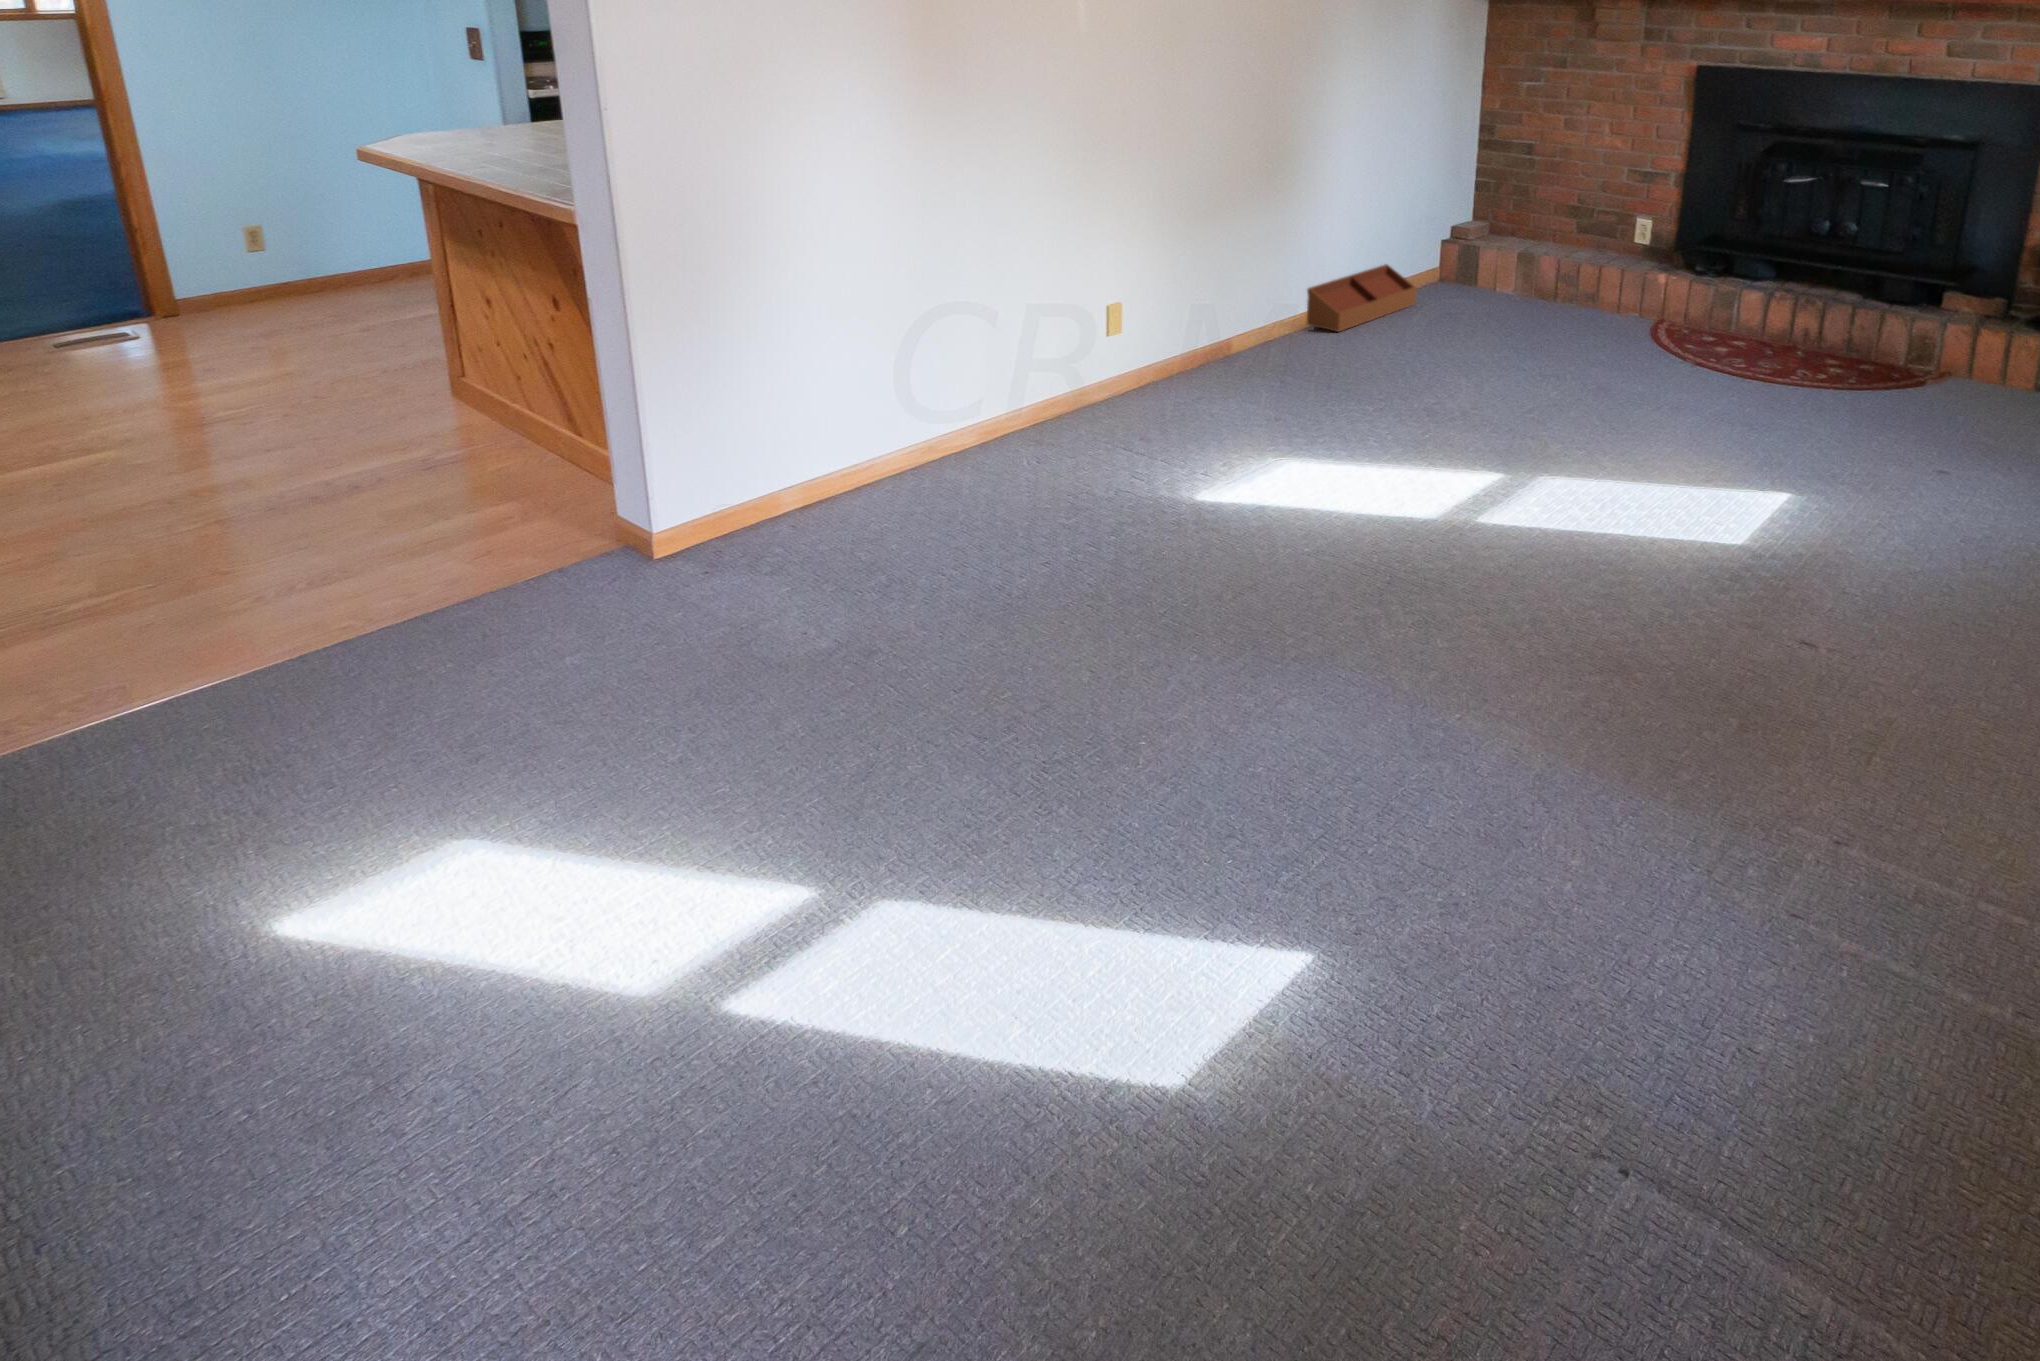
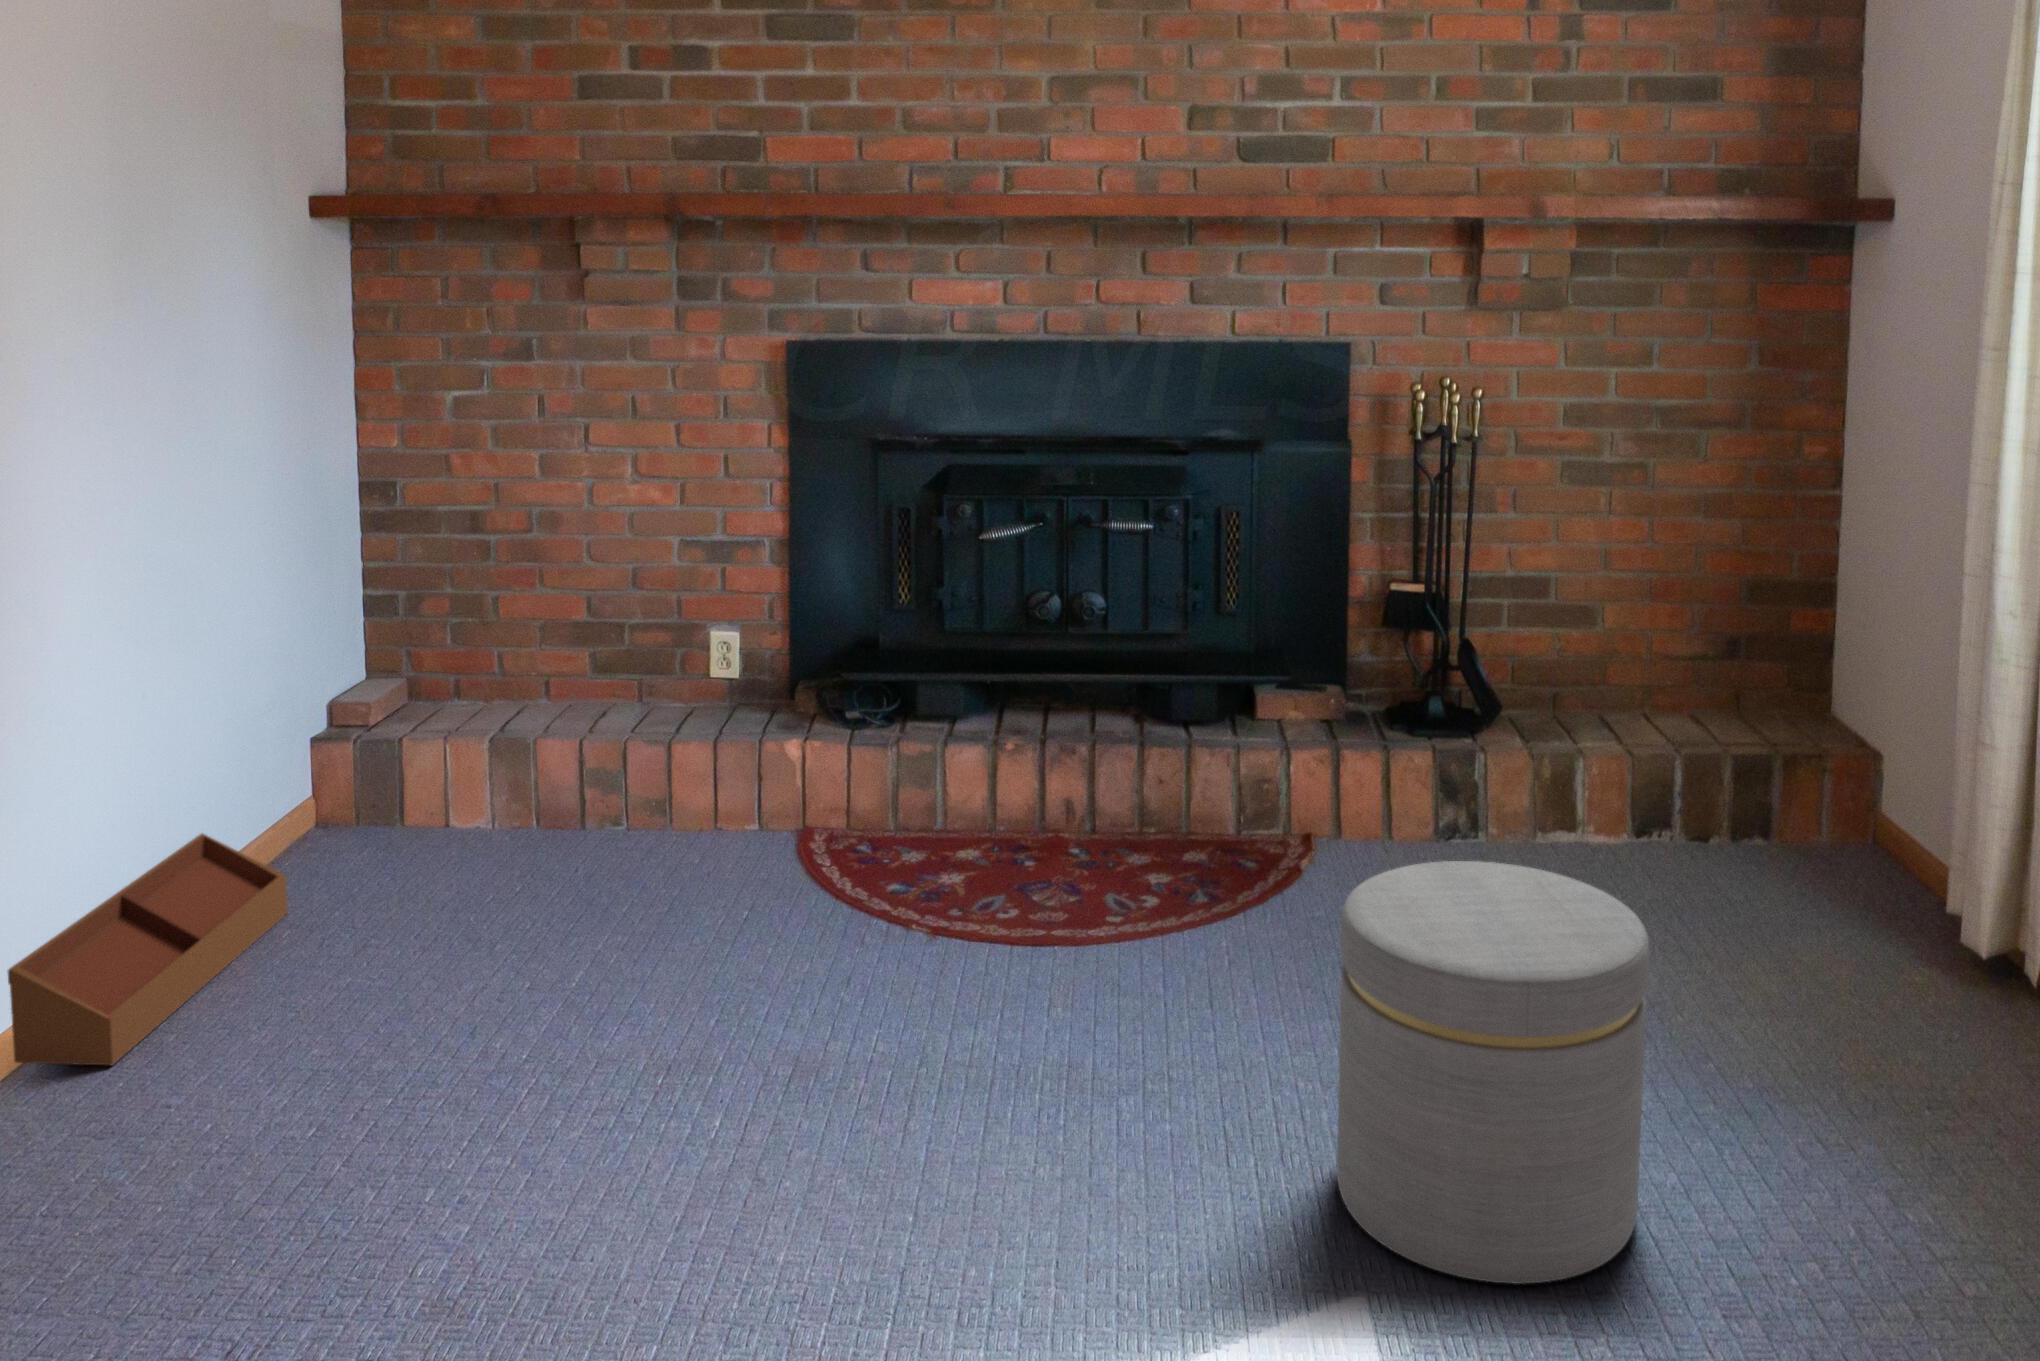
ottoman: none [1813,336,1998,520] -> present [1337,861,1650,1284]

